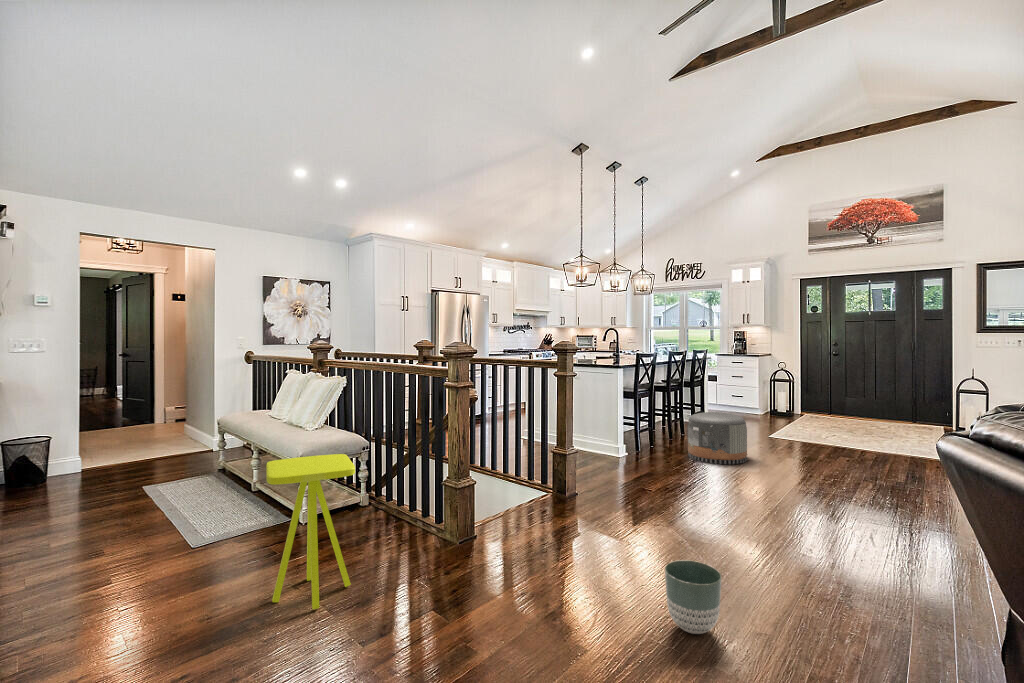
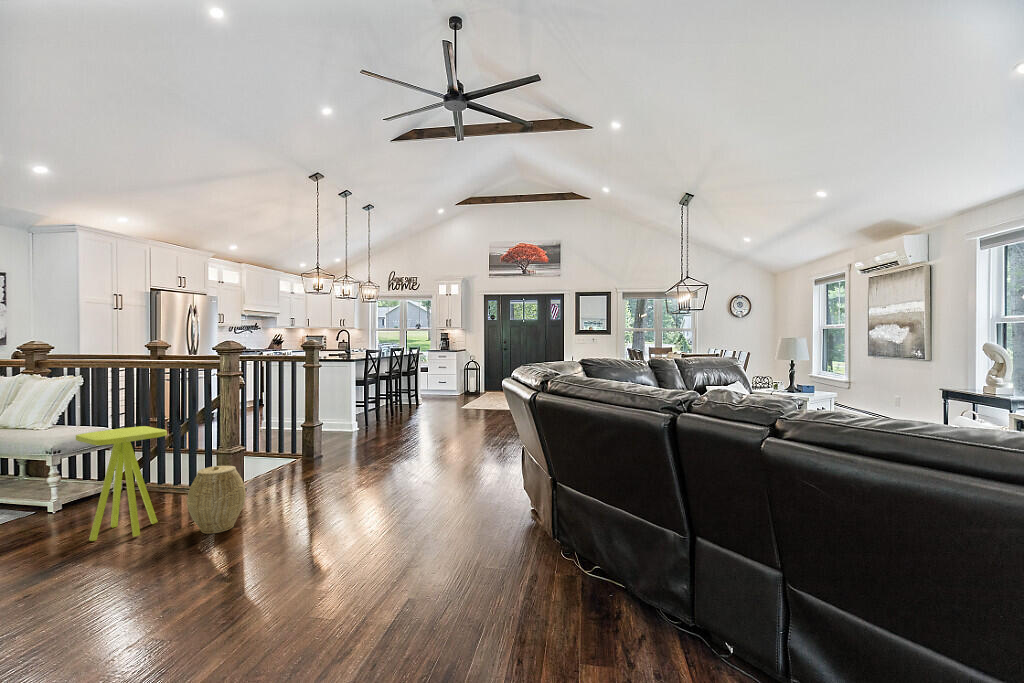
pouf: present [688,412,747,464] -> none [405,391,445,428]
woven basket: none [367,526,442,633] -> present [187,466,246,534]
planter: present [665,560,721,634] -> none [391,463,421,500]

